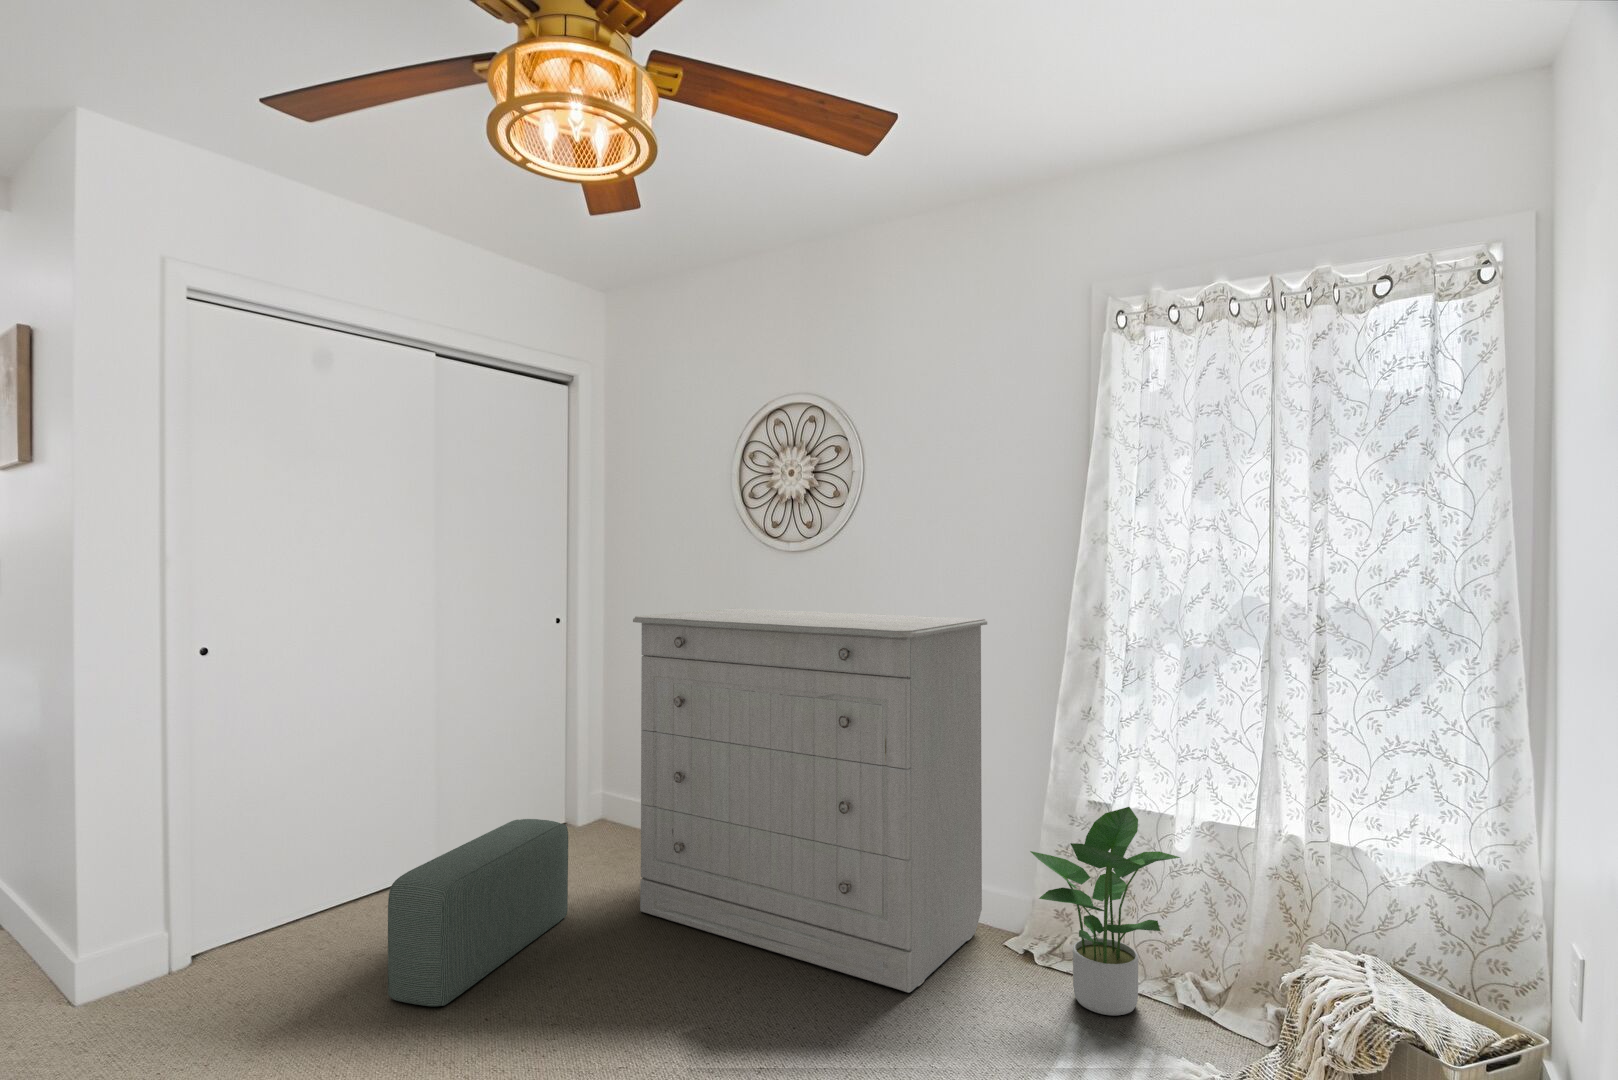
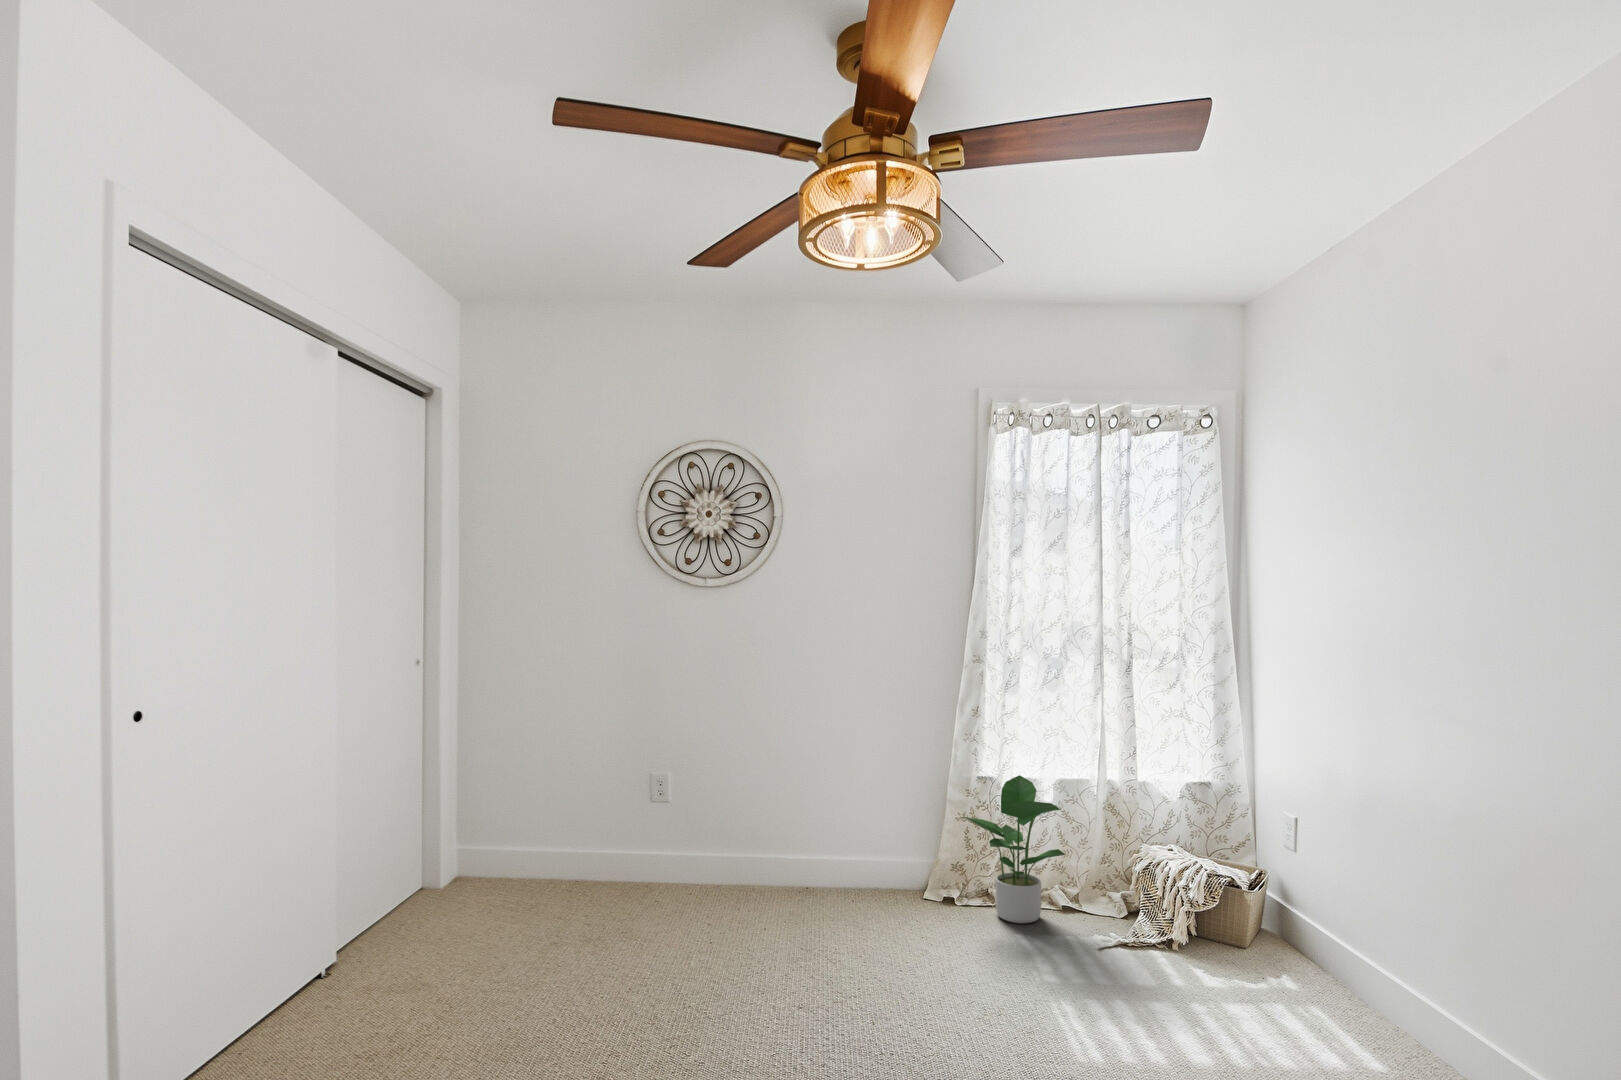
dresser: present [633,608,987,993] -> none [613,639,910,939]
pouf: present [388,819,568,1007] -> none [484,858,560,1045]

